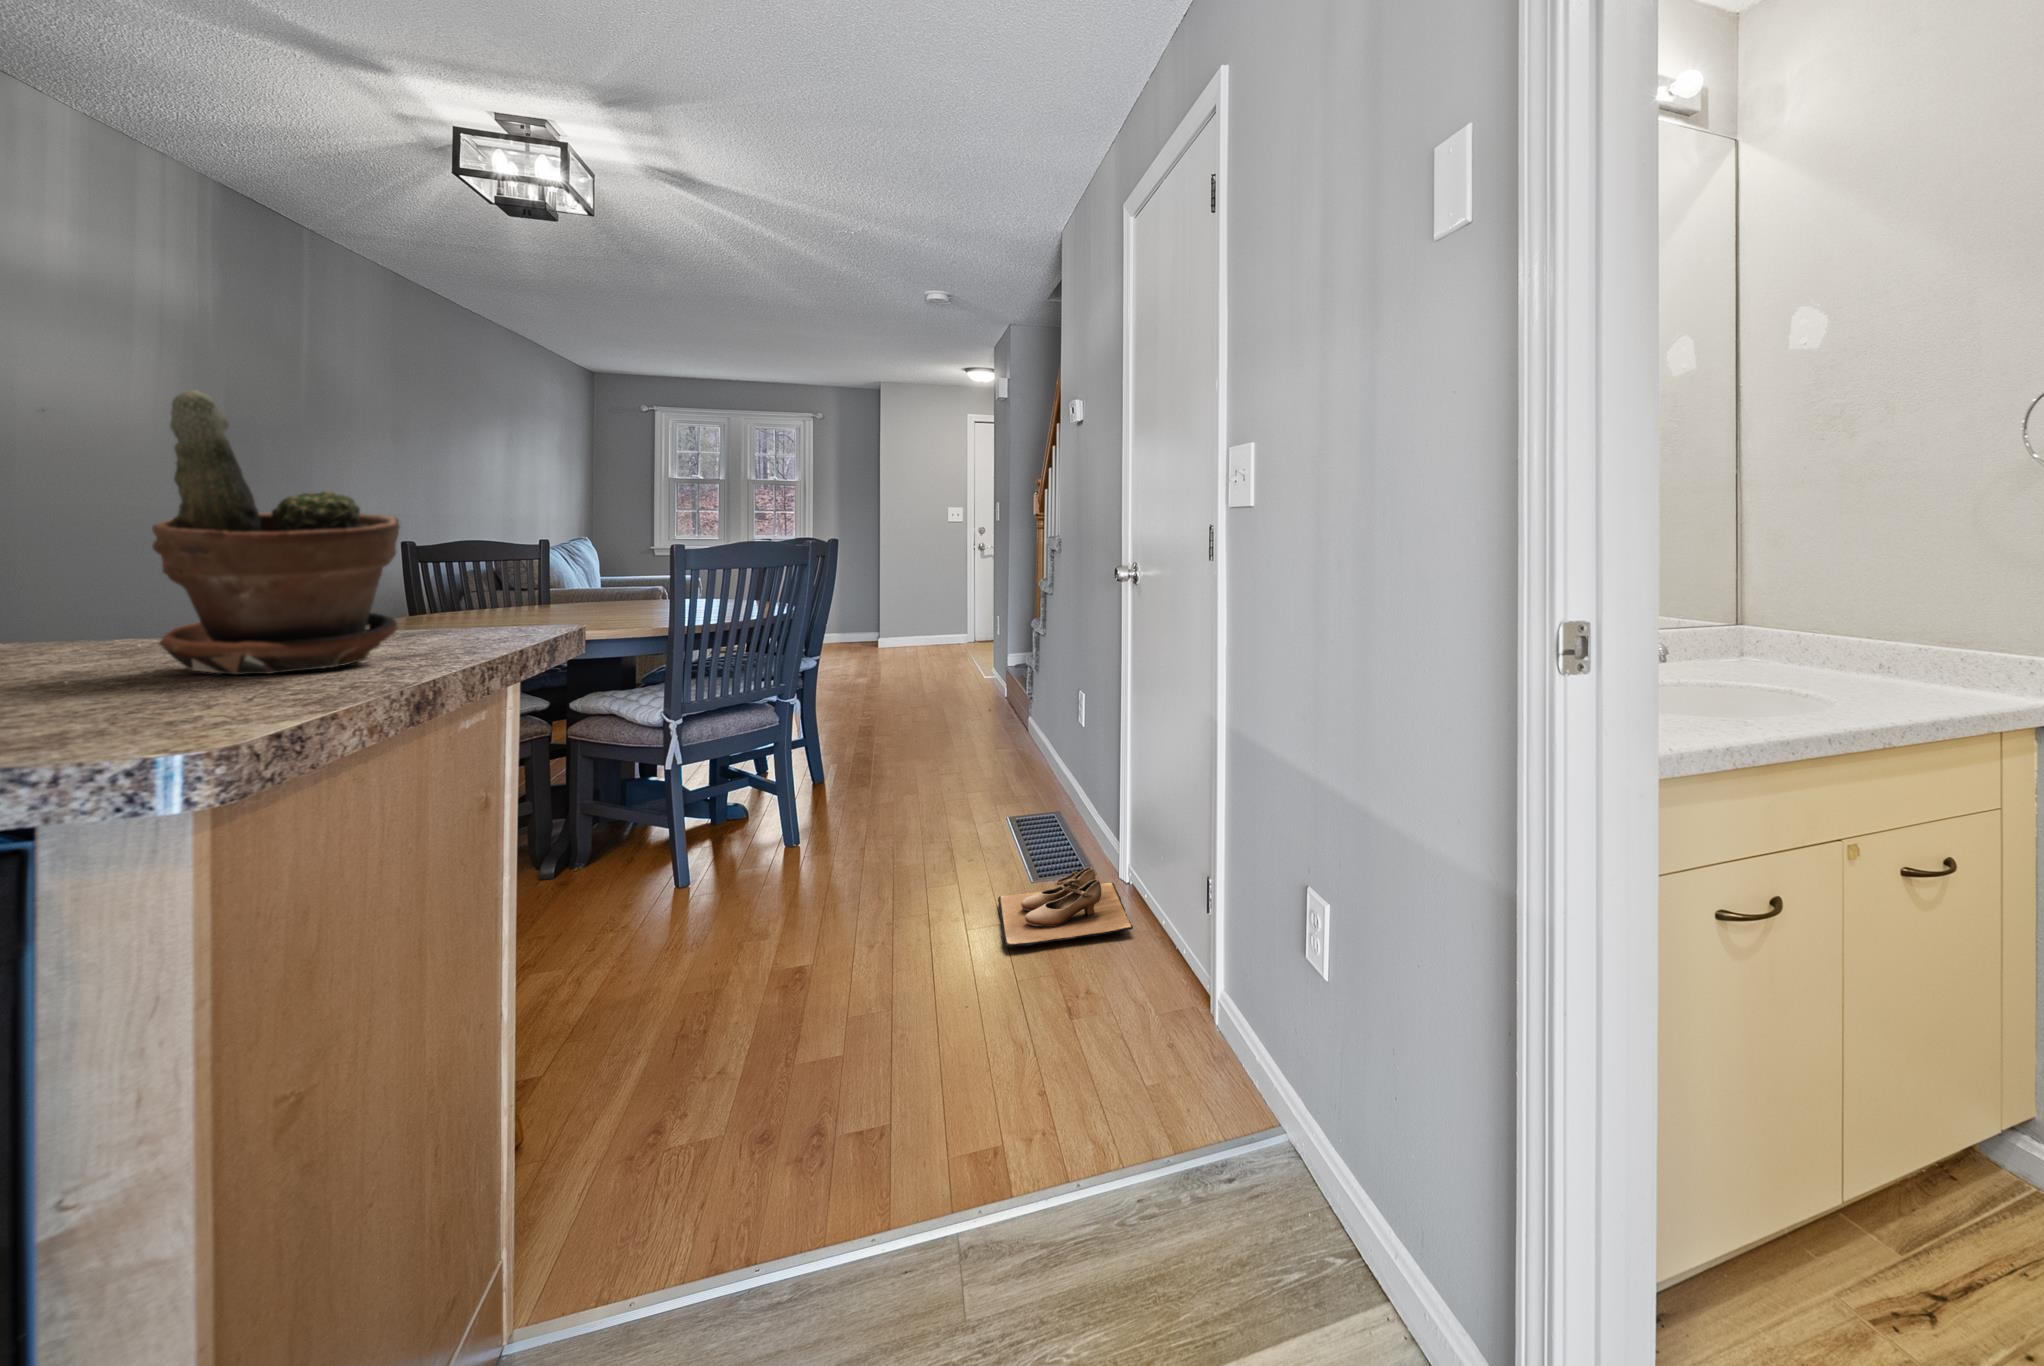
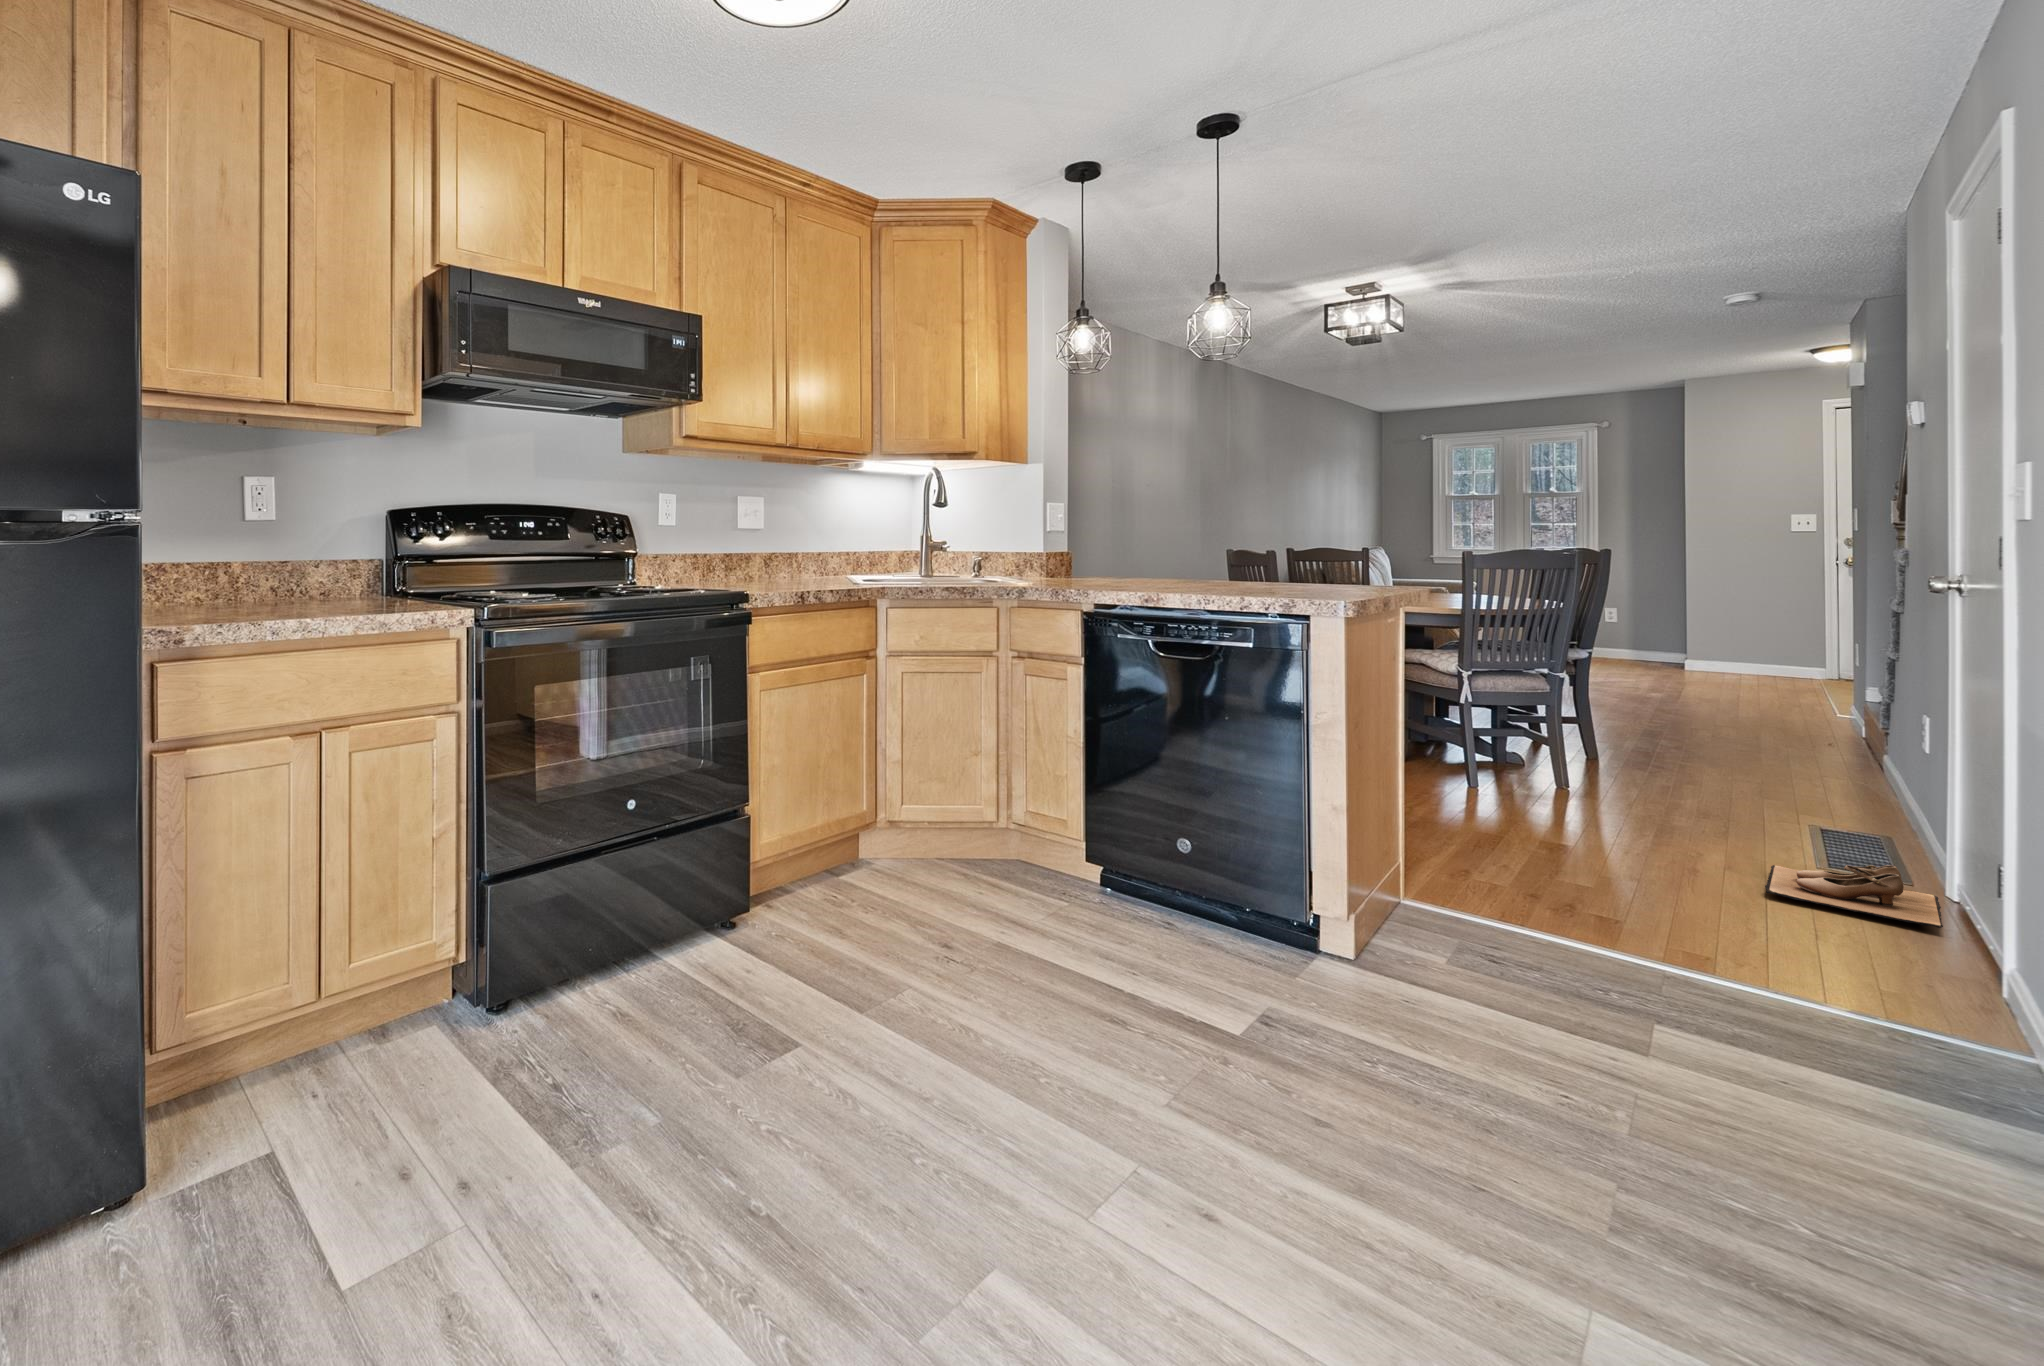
potted plant: present [152,390,400,675] -> none [1305,500,1373,594]

